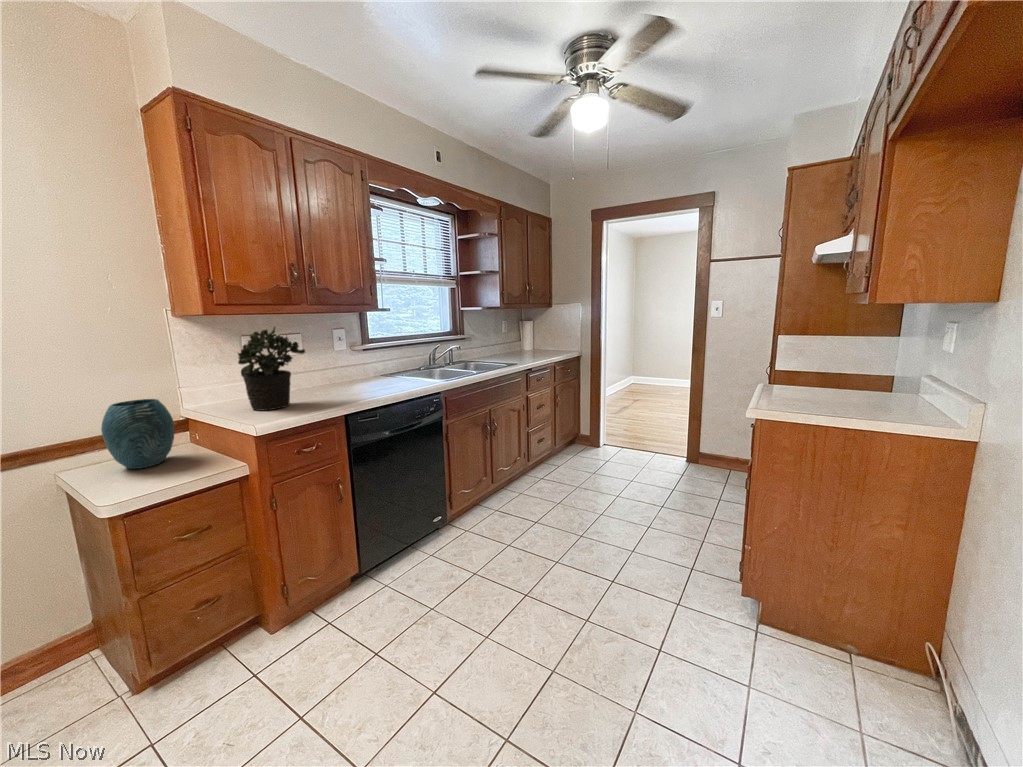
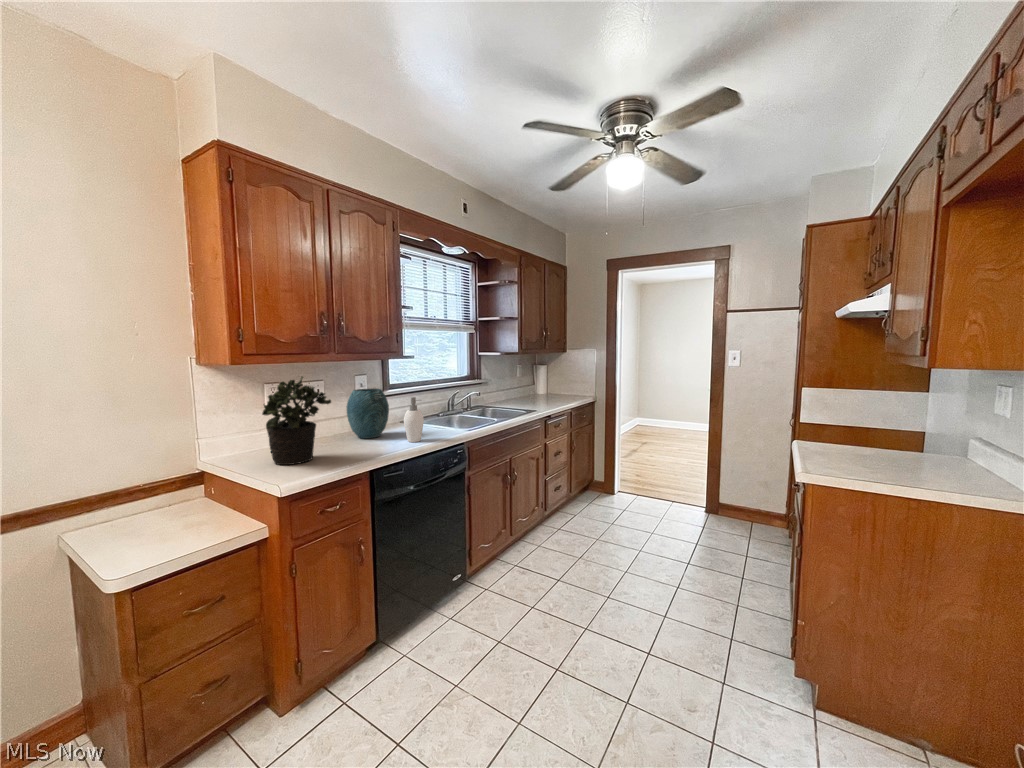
soap dispenser: none [379,348,403,391] -> present [404,397,424,442]
vase: present [101,399,174,469] -> present [346,389,389,438]

